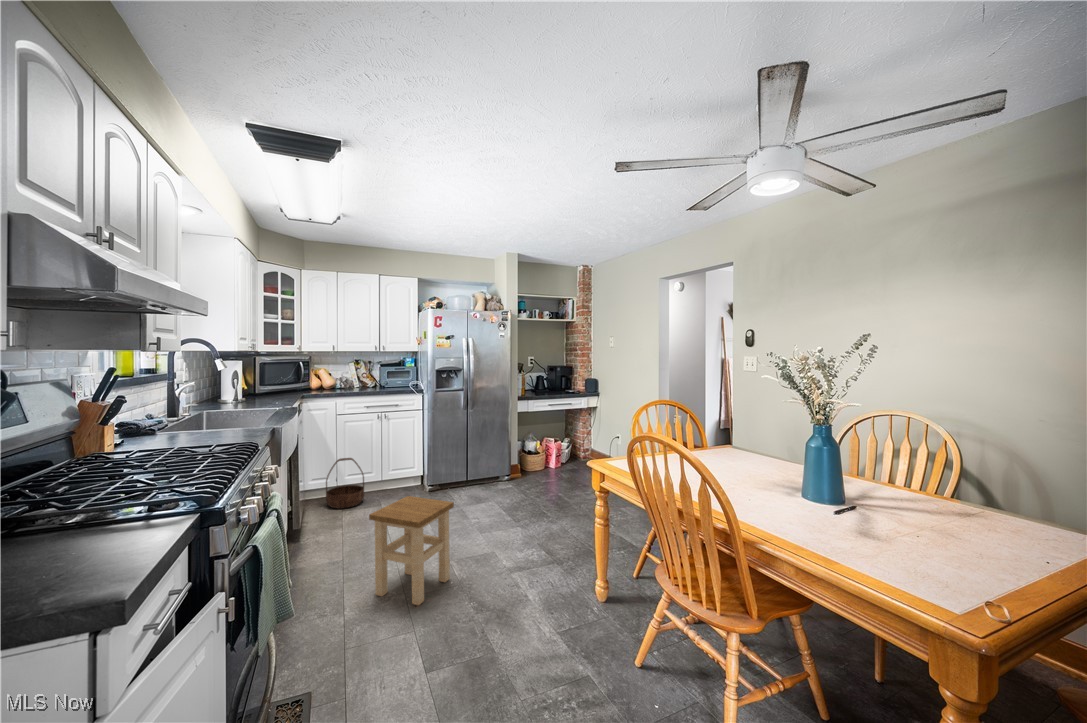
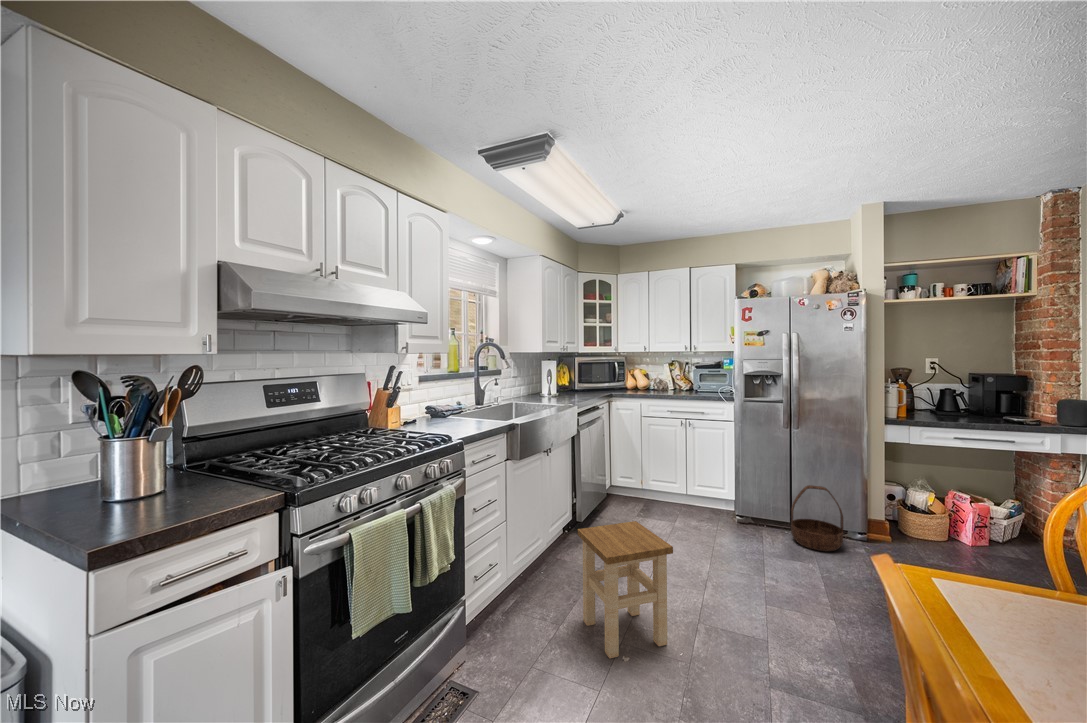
basket: present [326,458,364,509] -> present [791,485,843,551]

